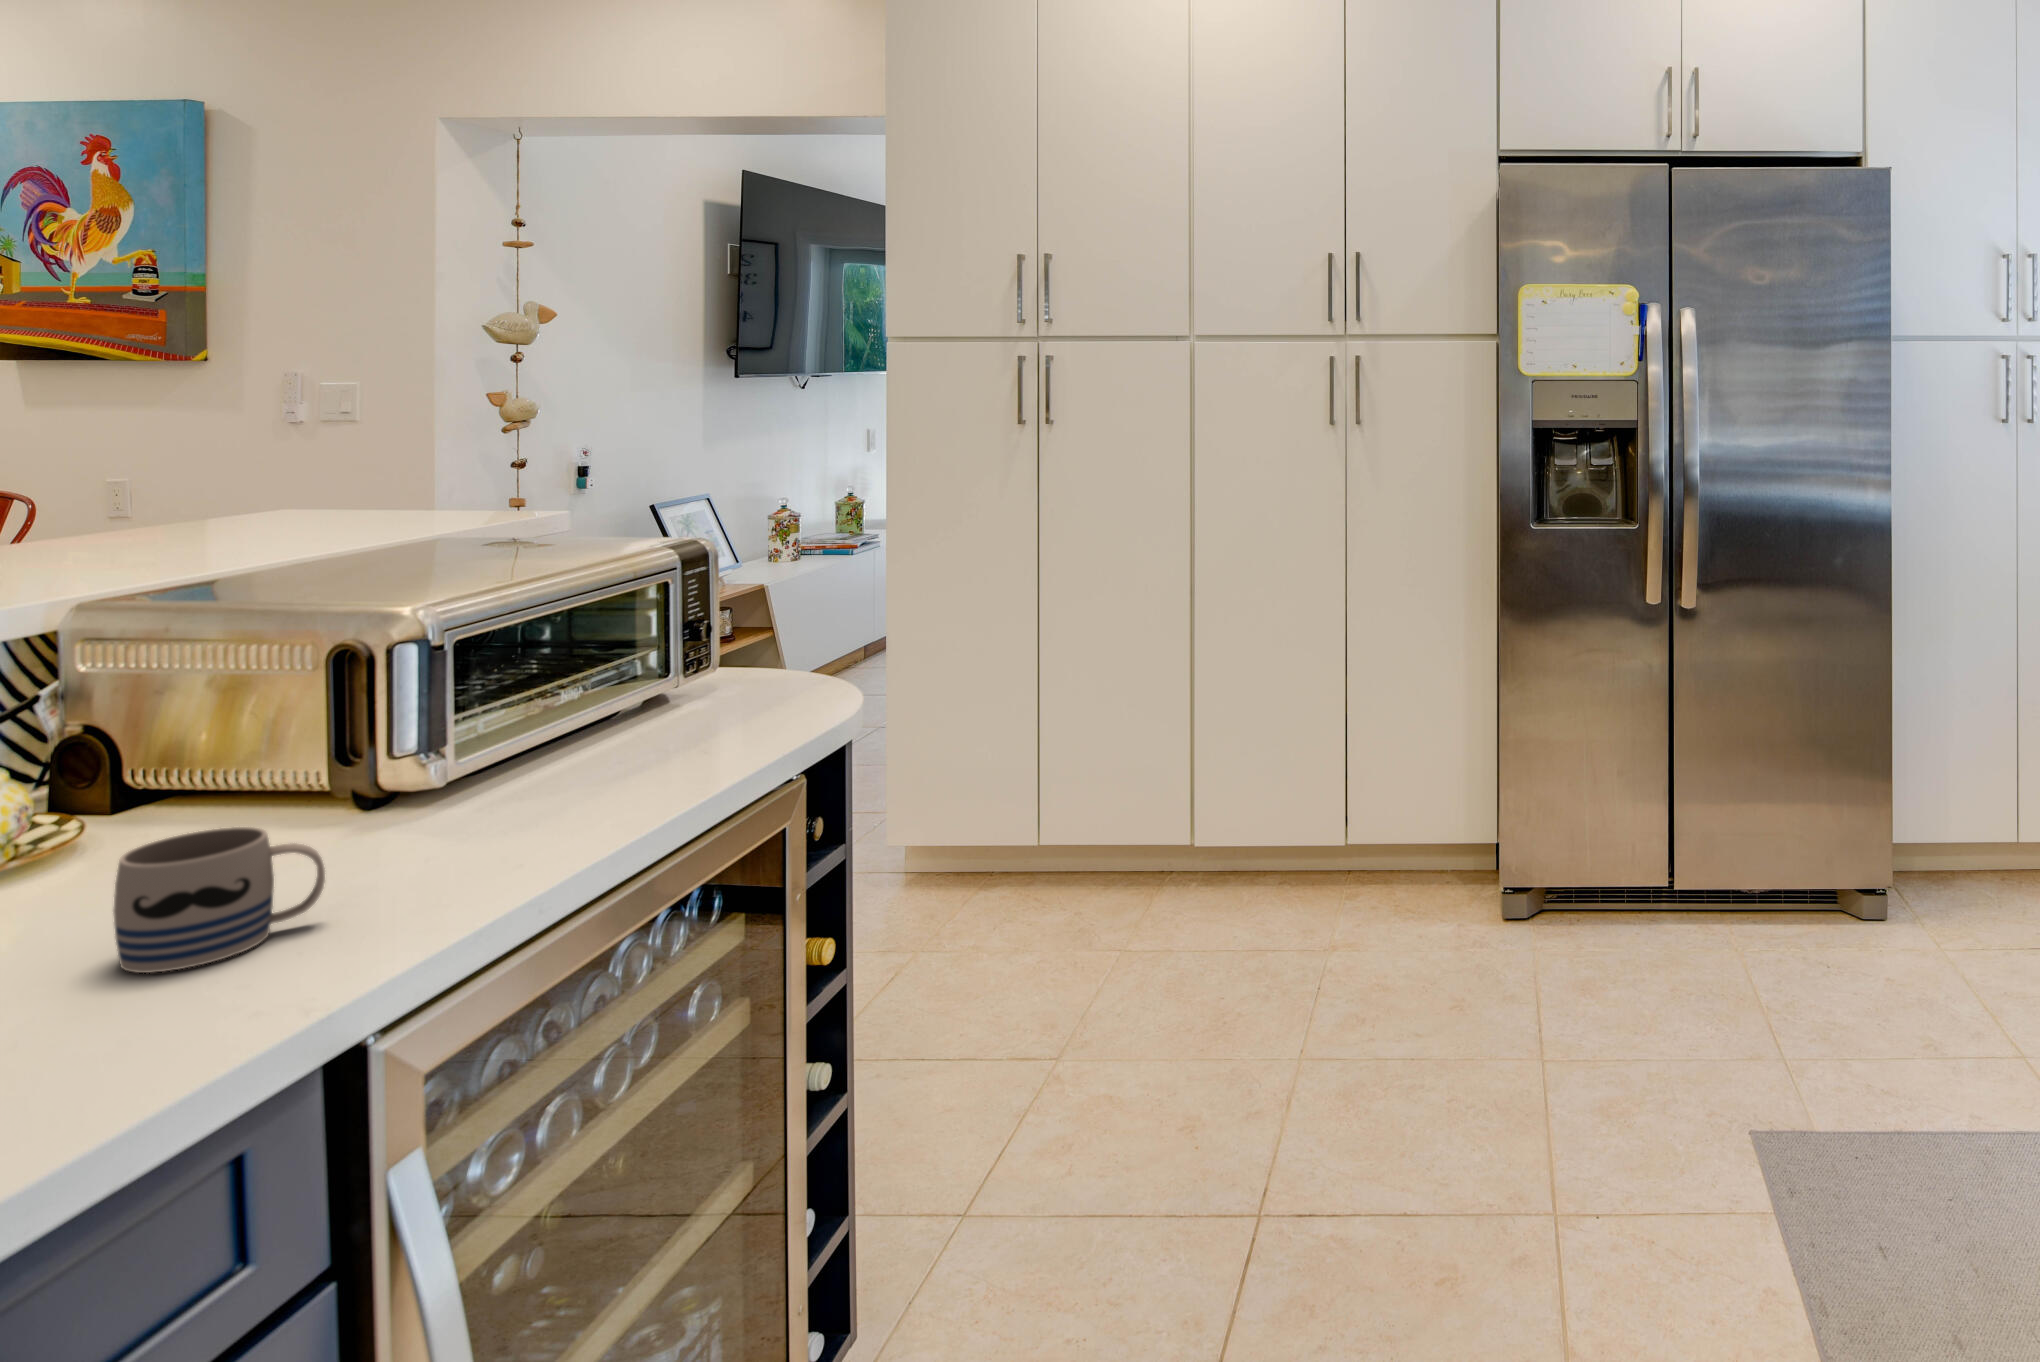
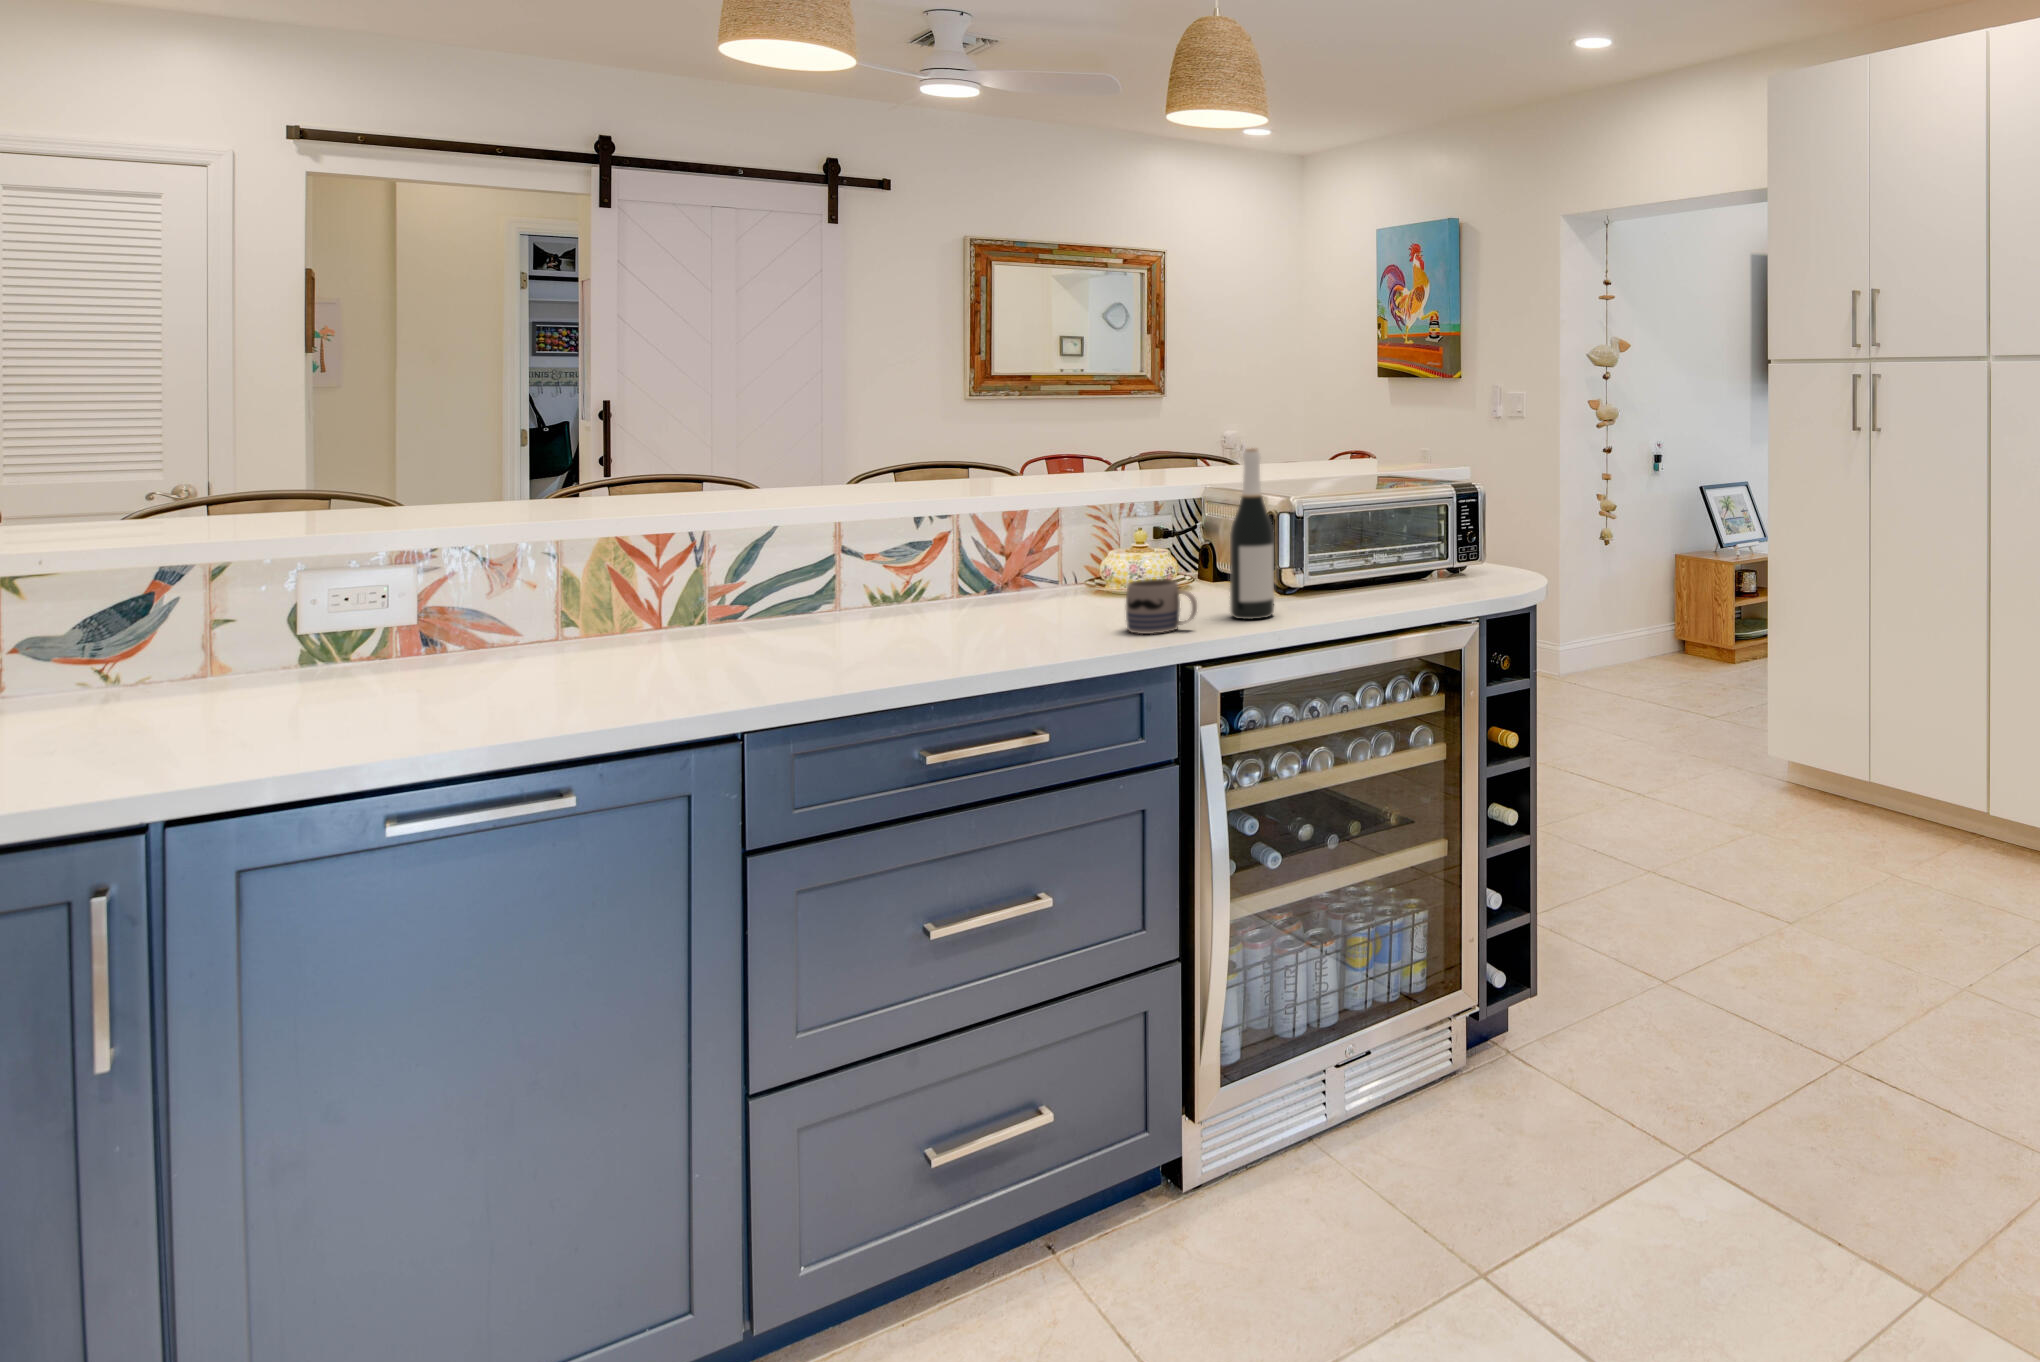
wine bottle: none [347,522,458,872] -> present [1230,448,1274,619]

